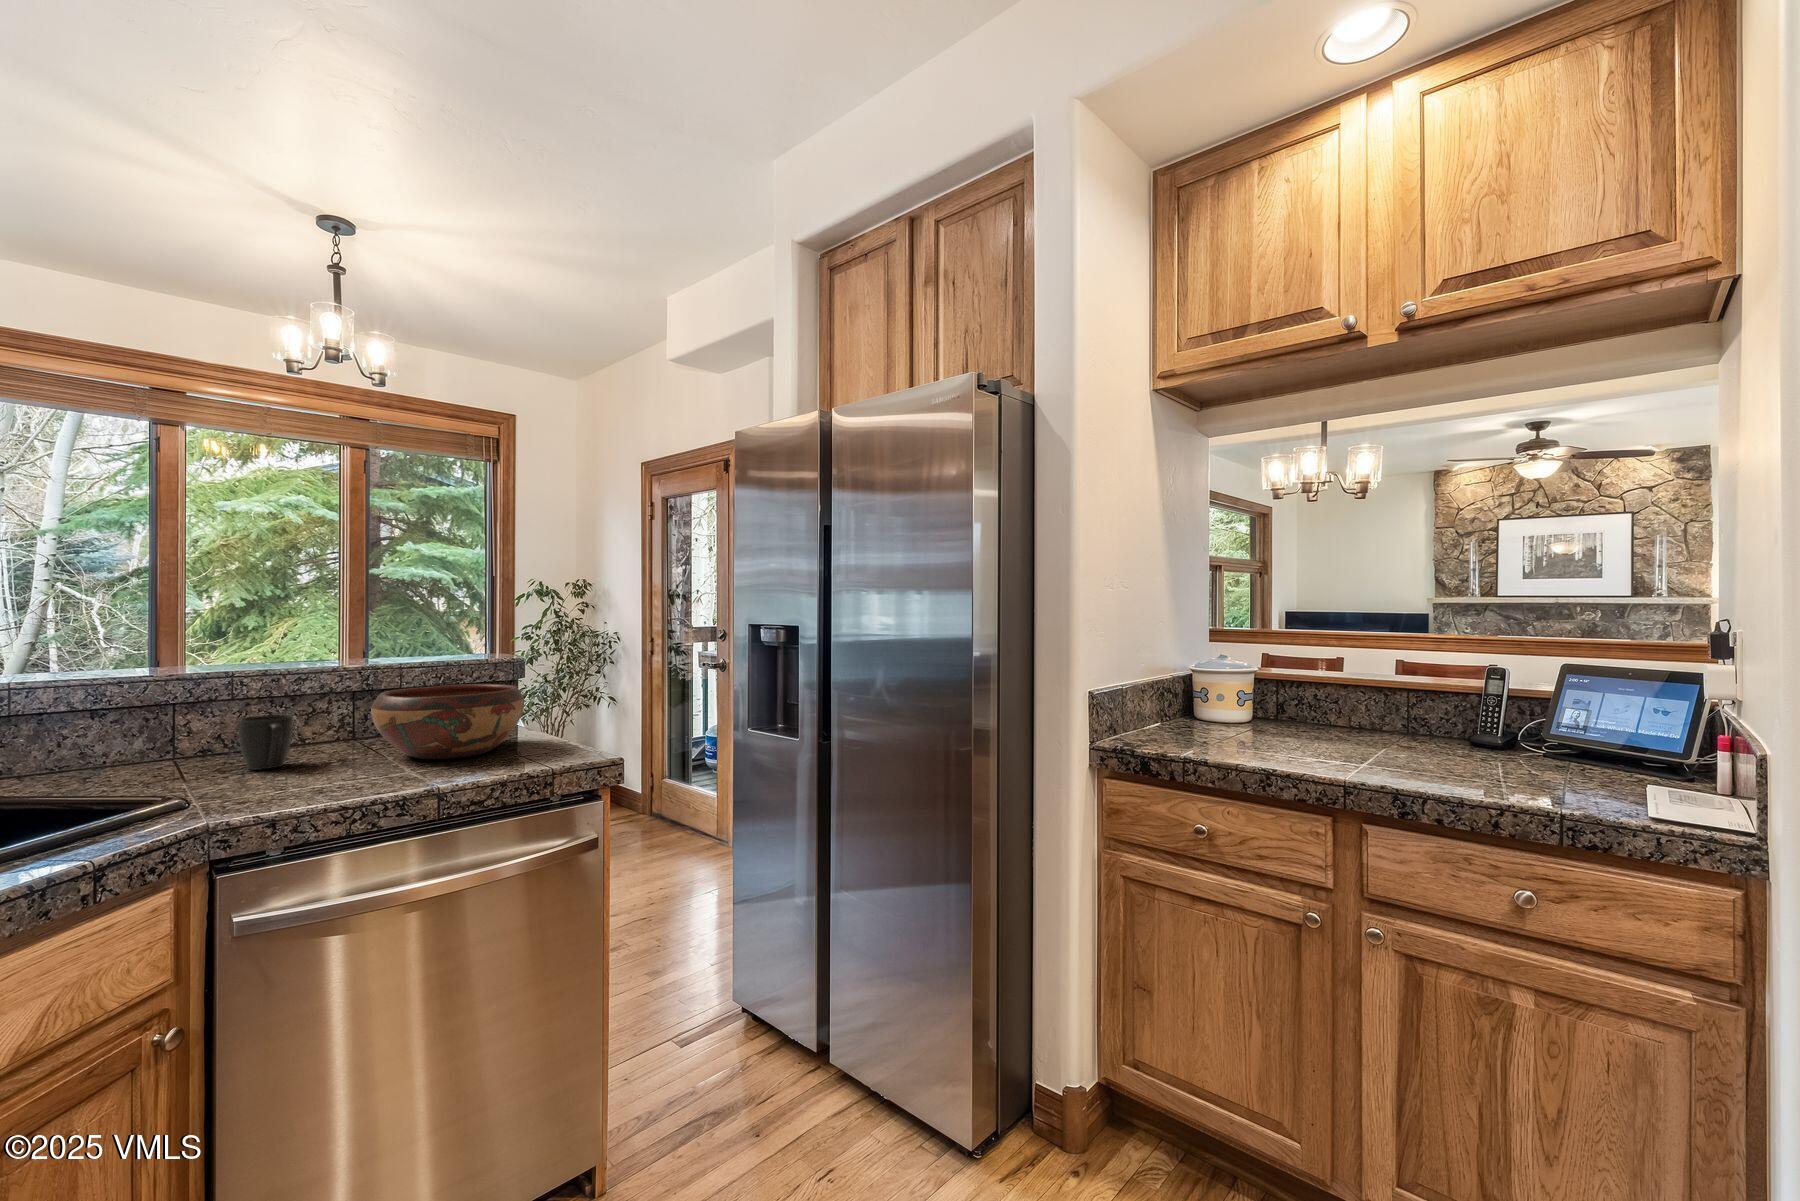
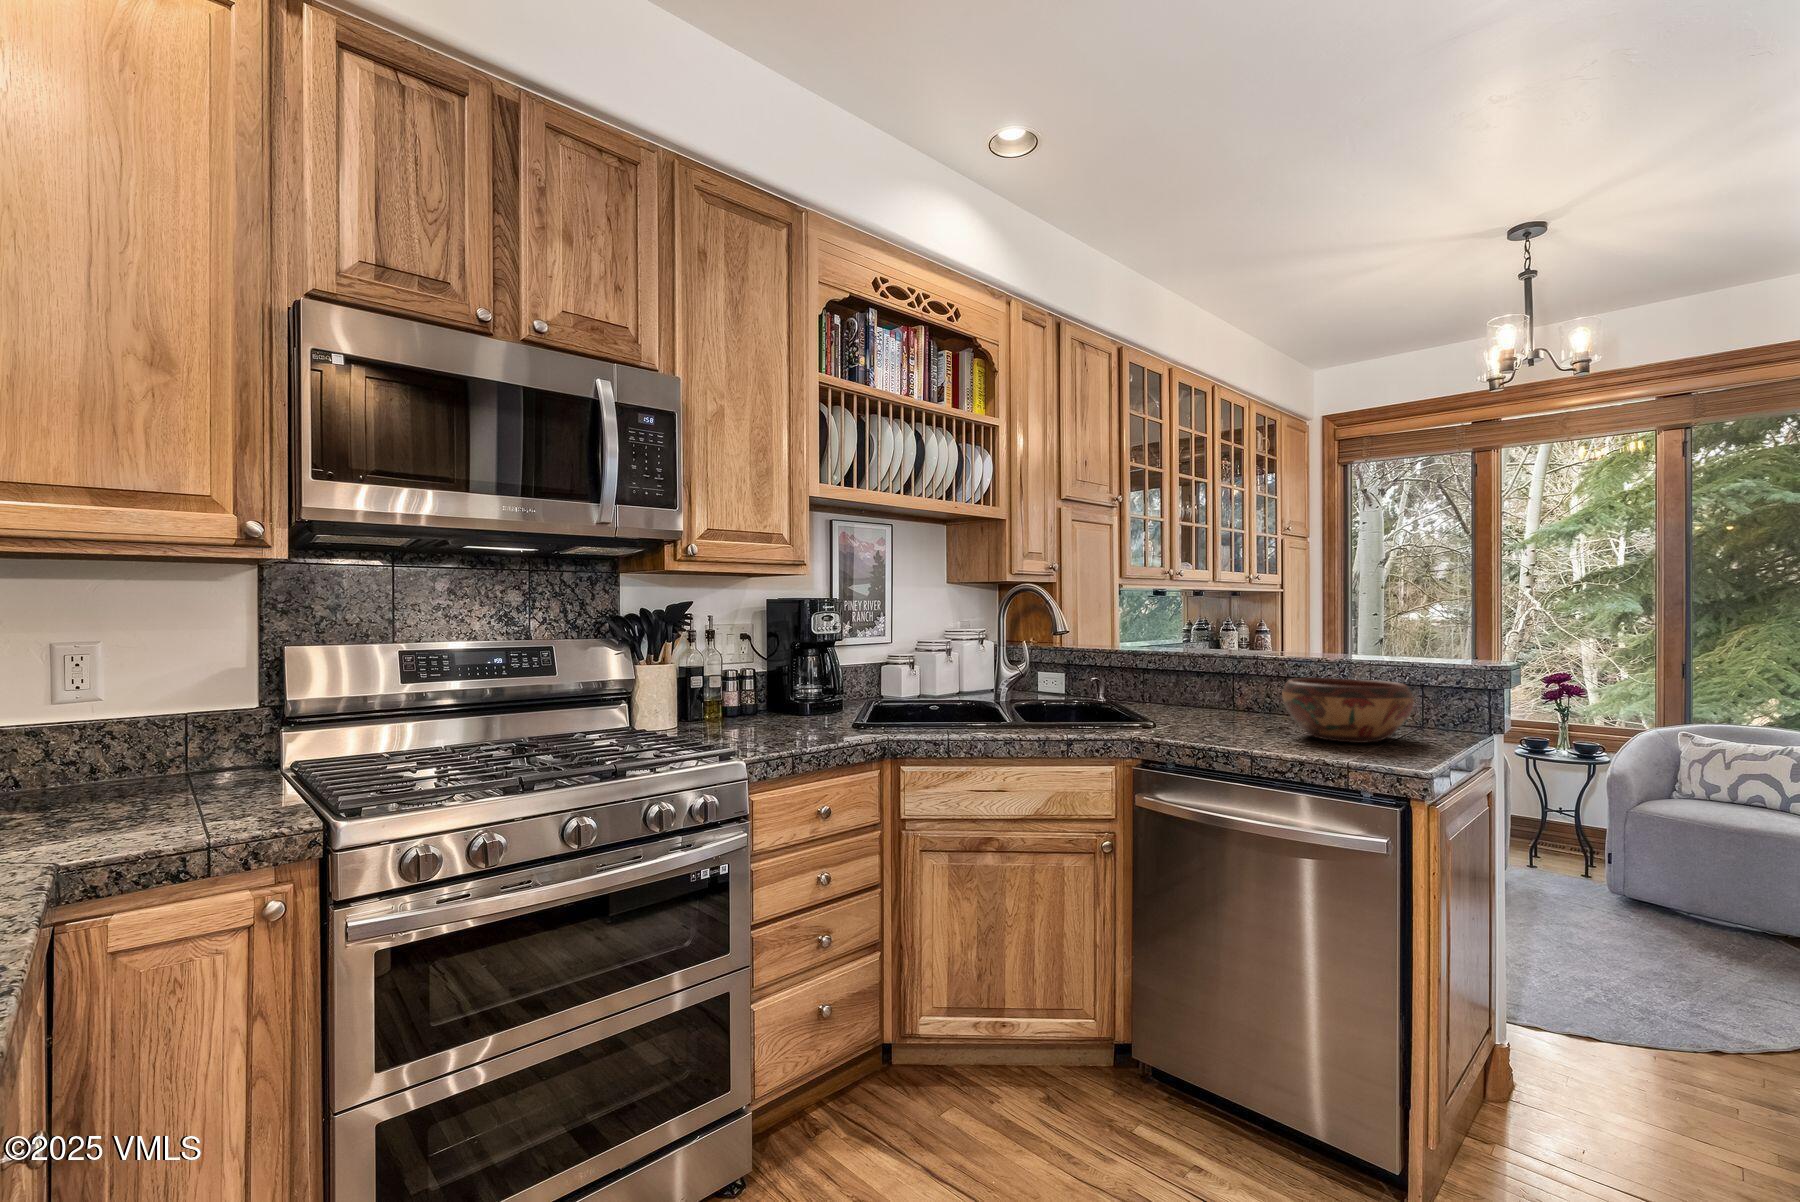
mug: present [238,714,293,770] -> none [1227,685,1259,723]

